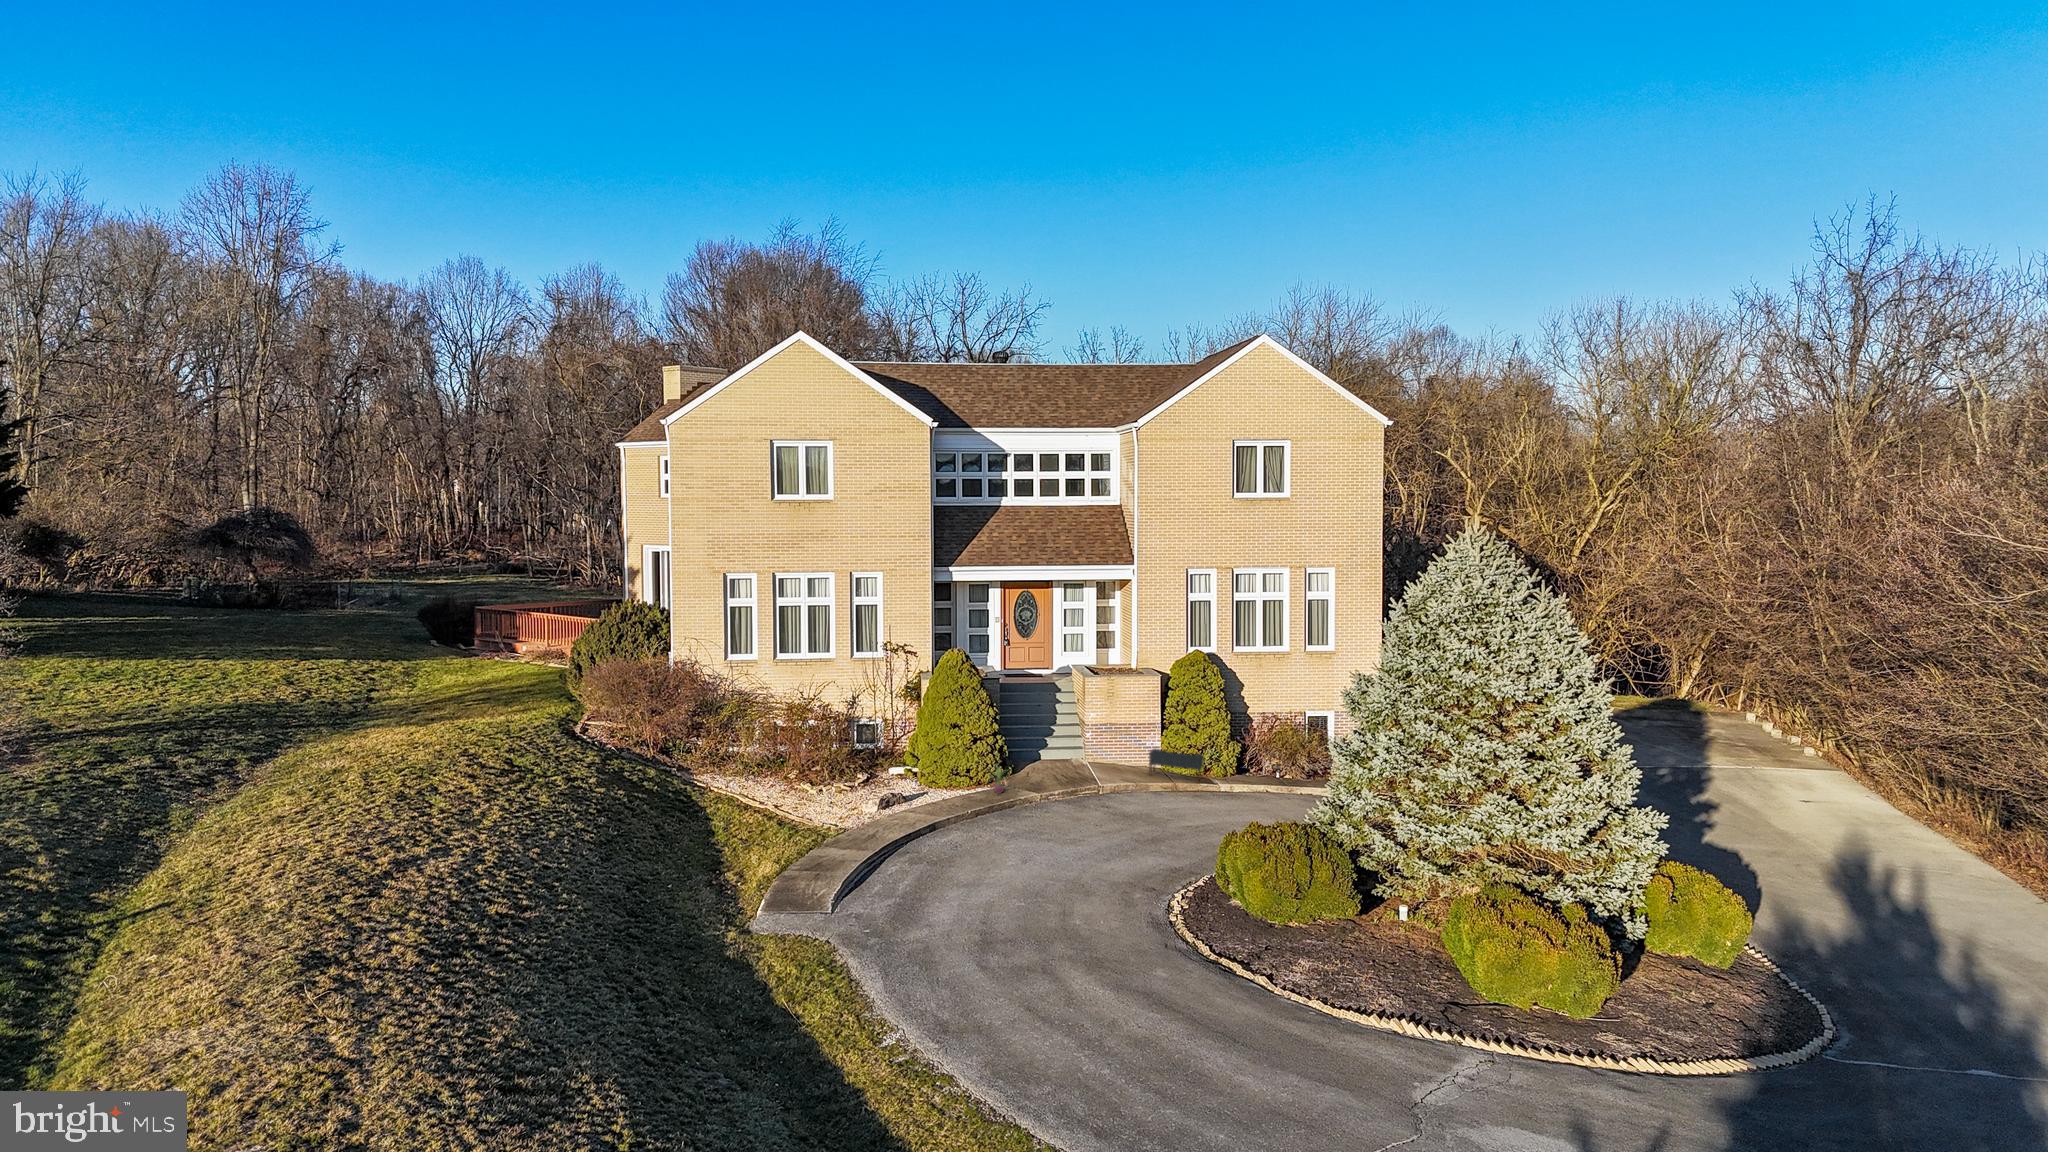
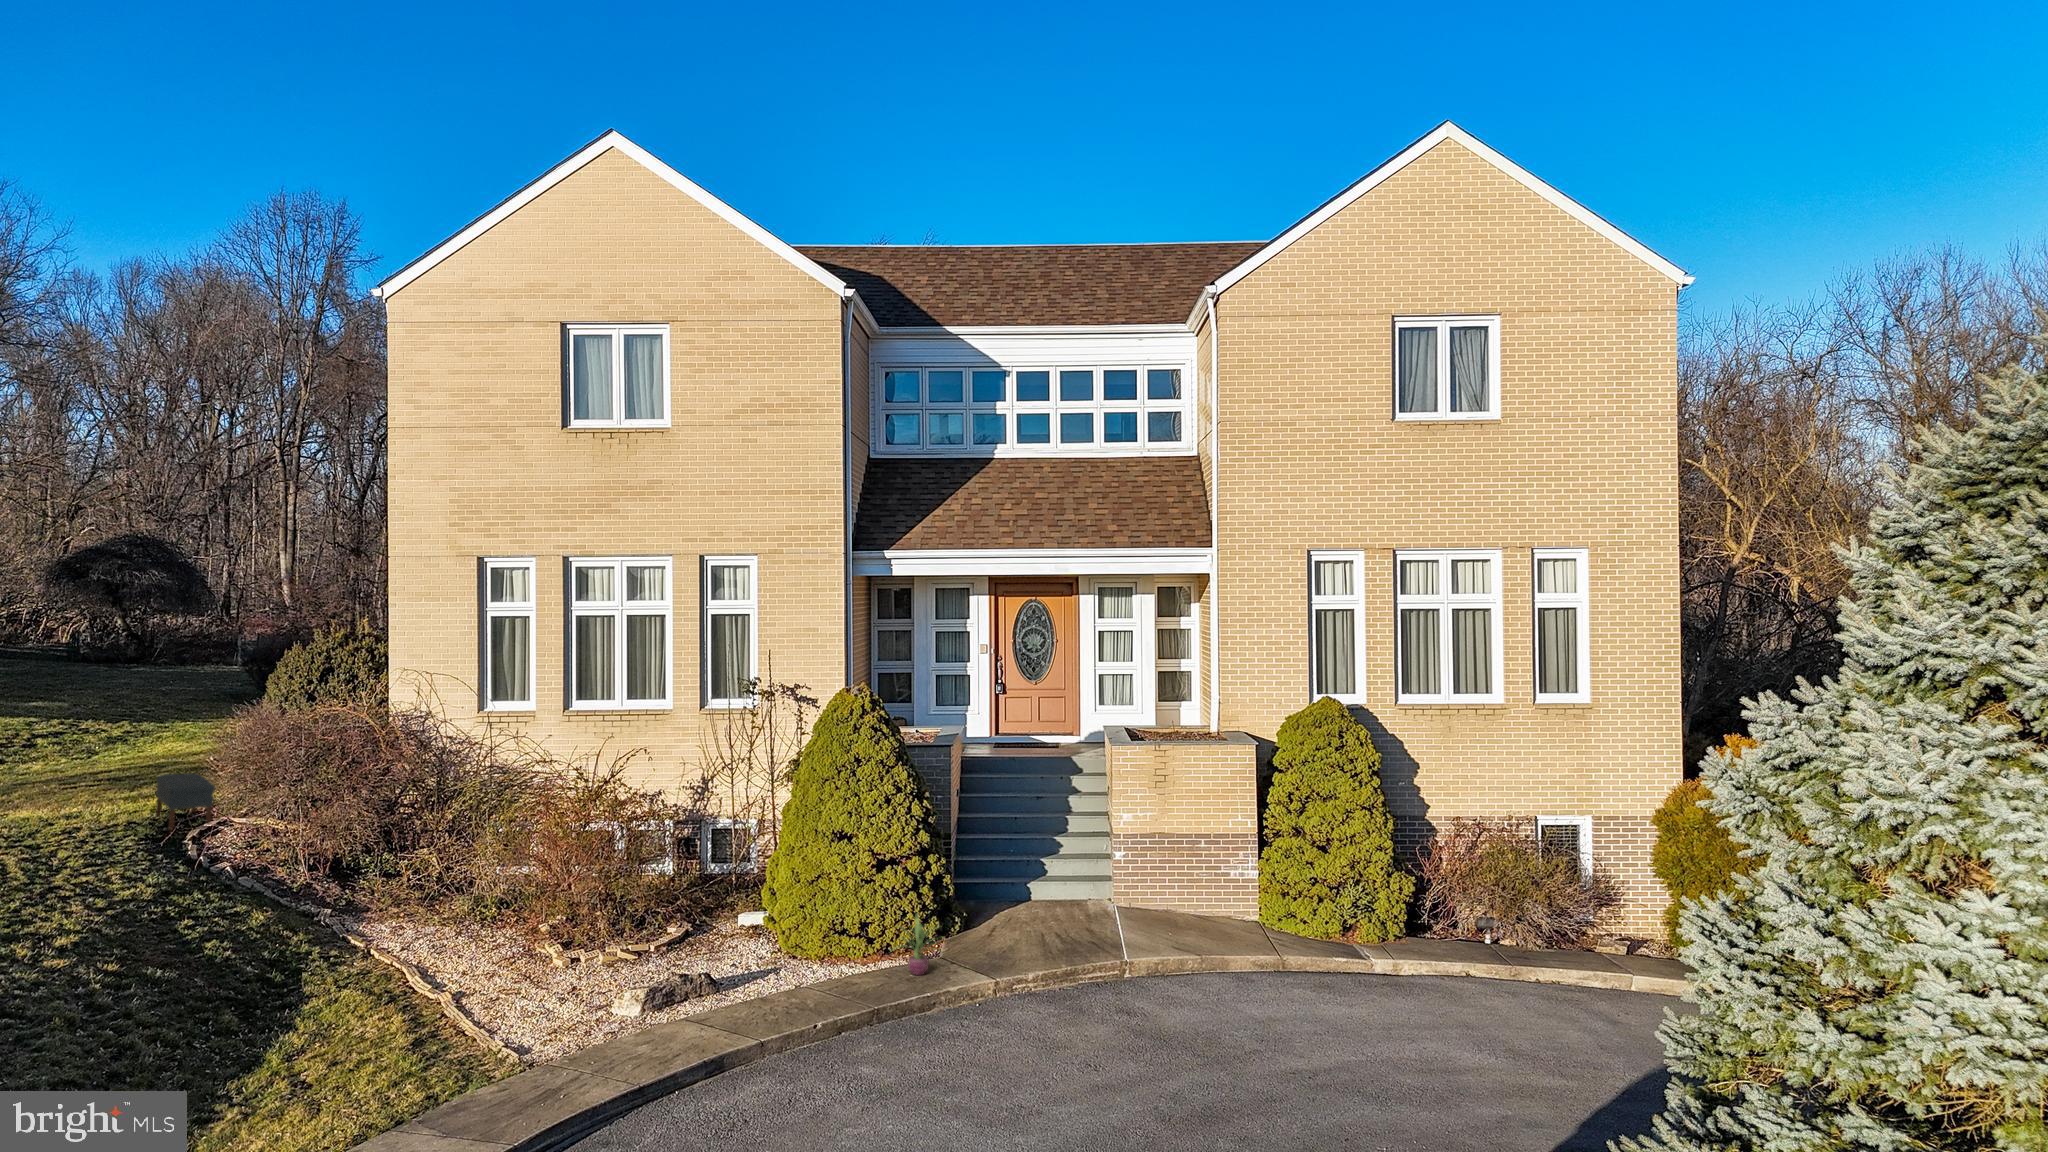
bench: present [1149,749,1204,781] -> present [156,773,215,831]

